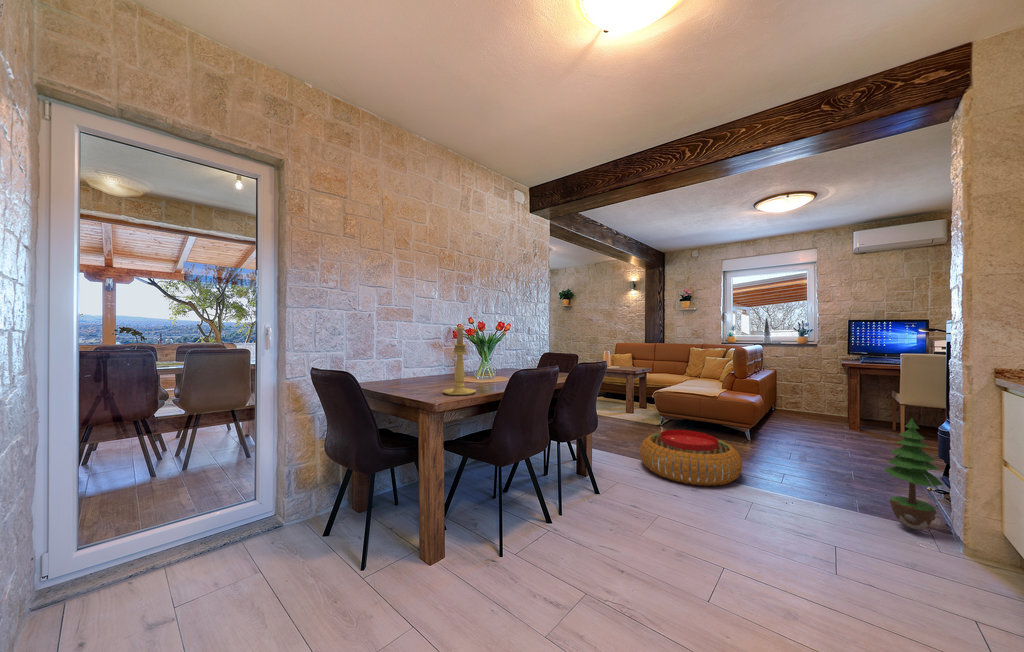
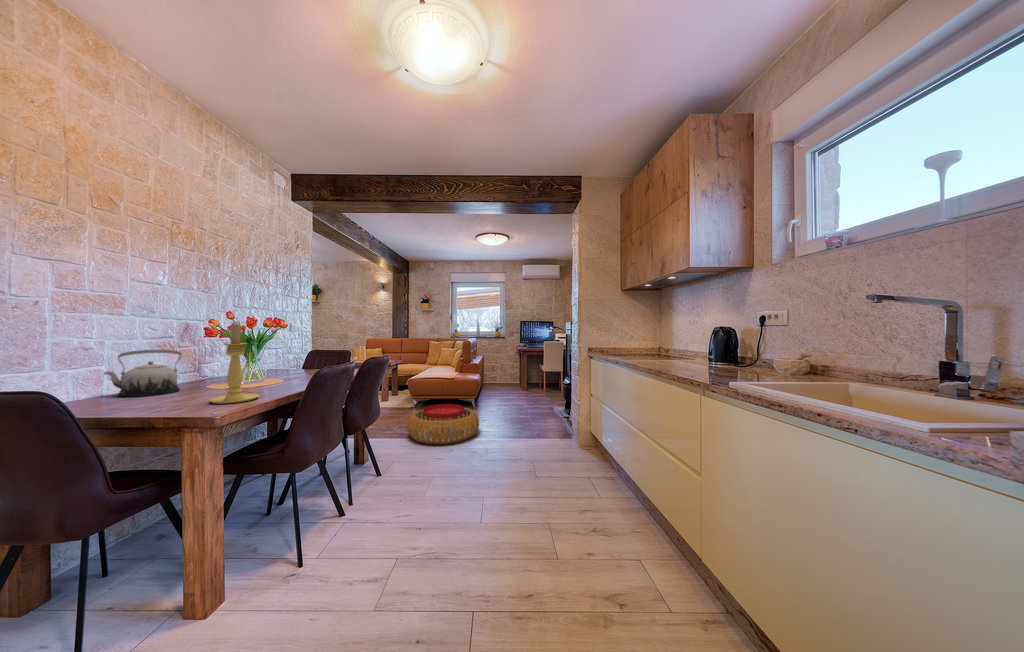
teapot: none [402,348,442,382] -> present [104,350,182,397]
potted tree: present [884,418,943,530] -> none [551,375,573,437]

